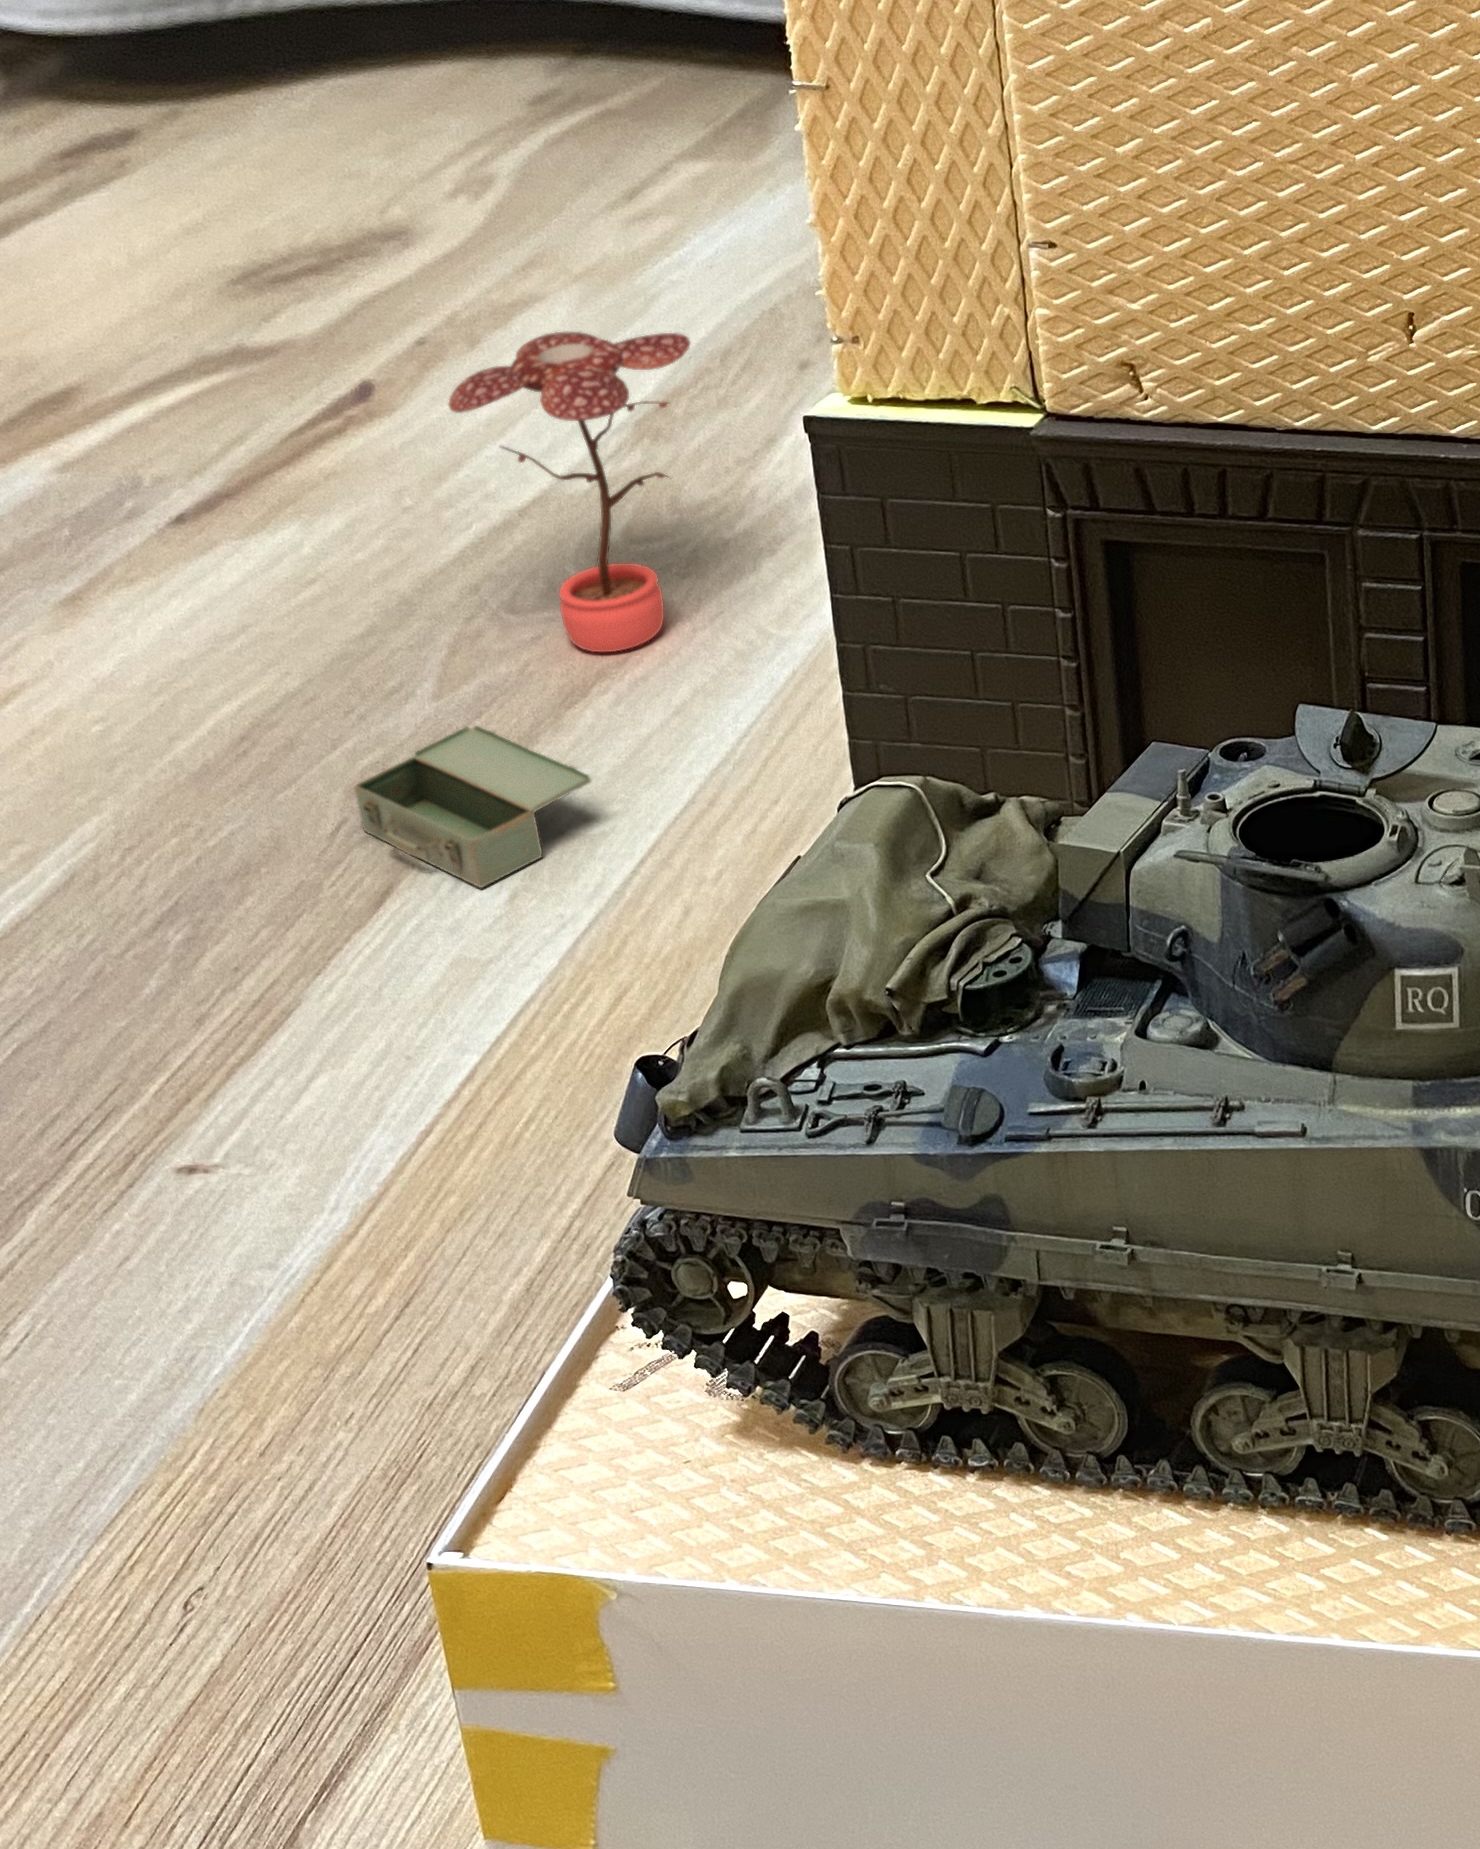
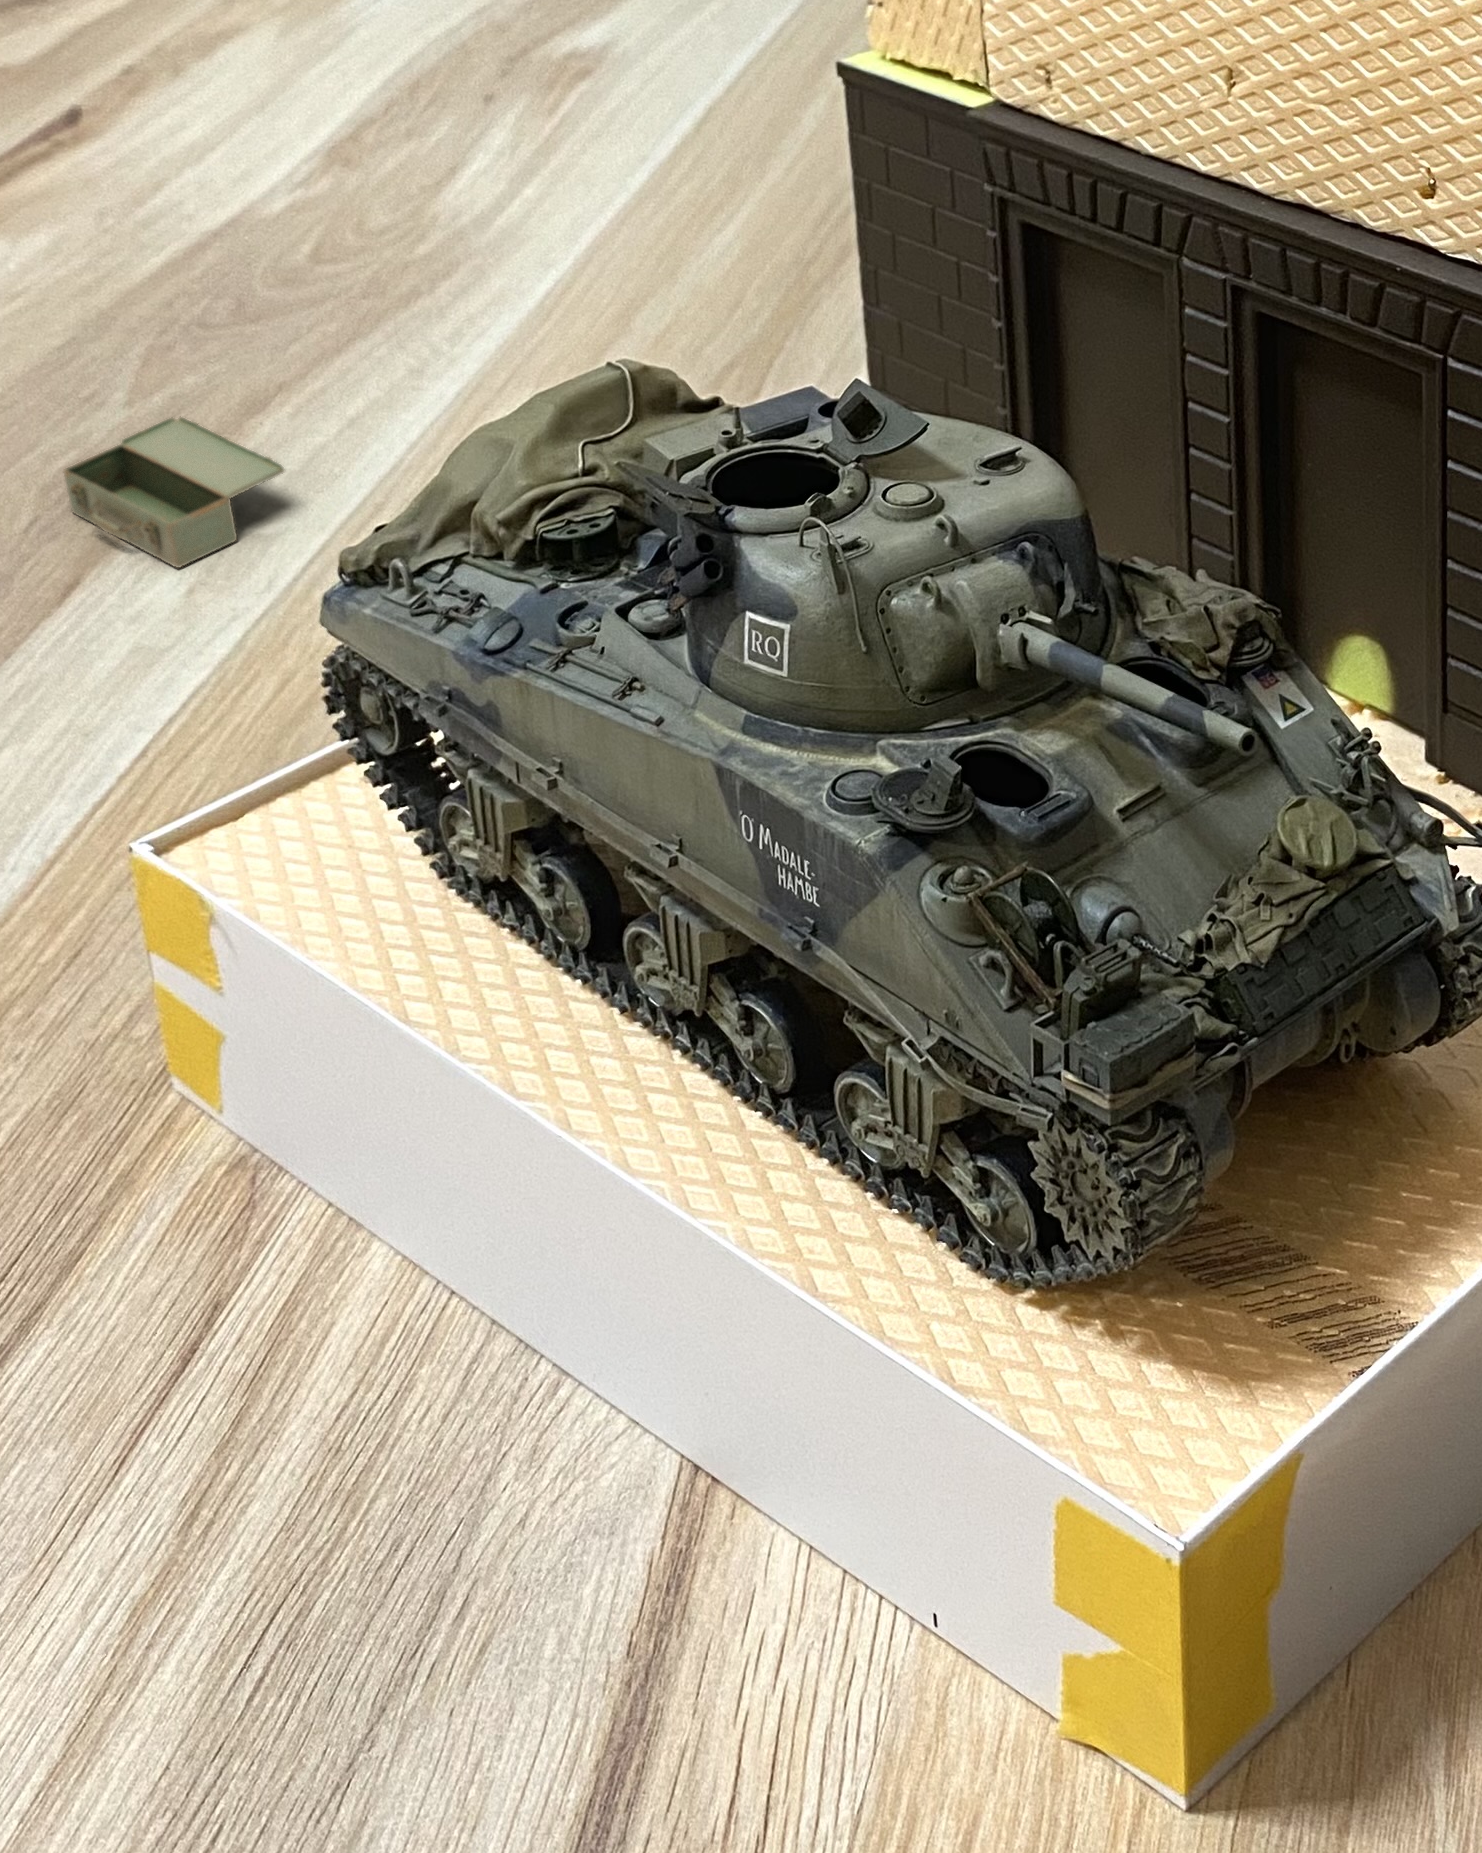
potted plant: present [449,332,690,652] -> none [163,48,395,351]

